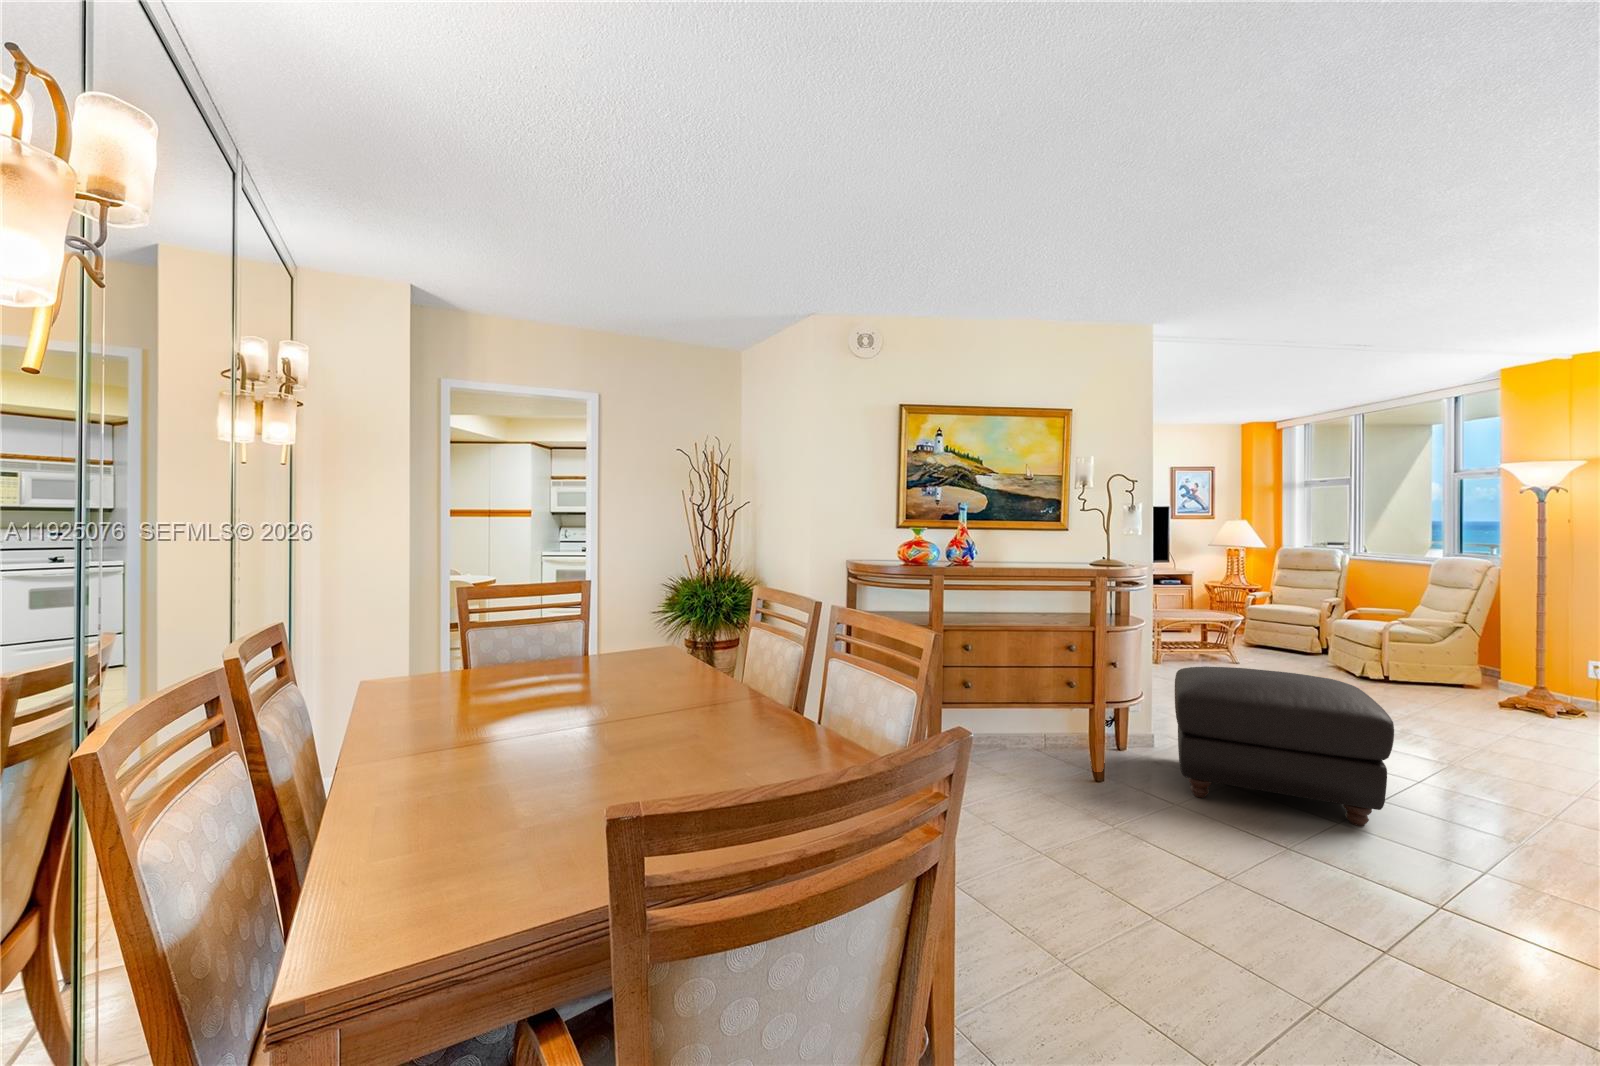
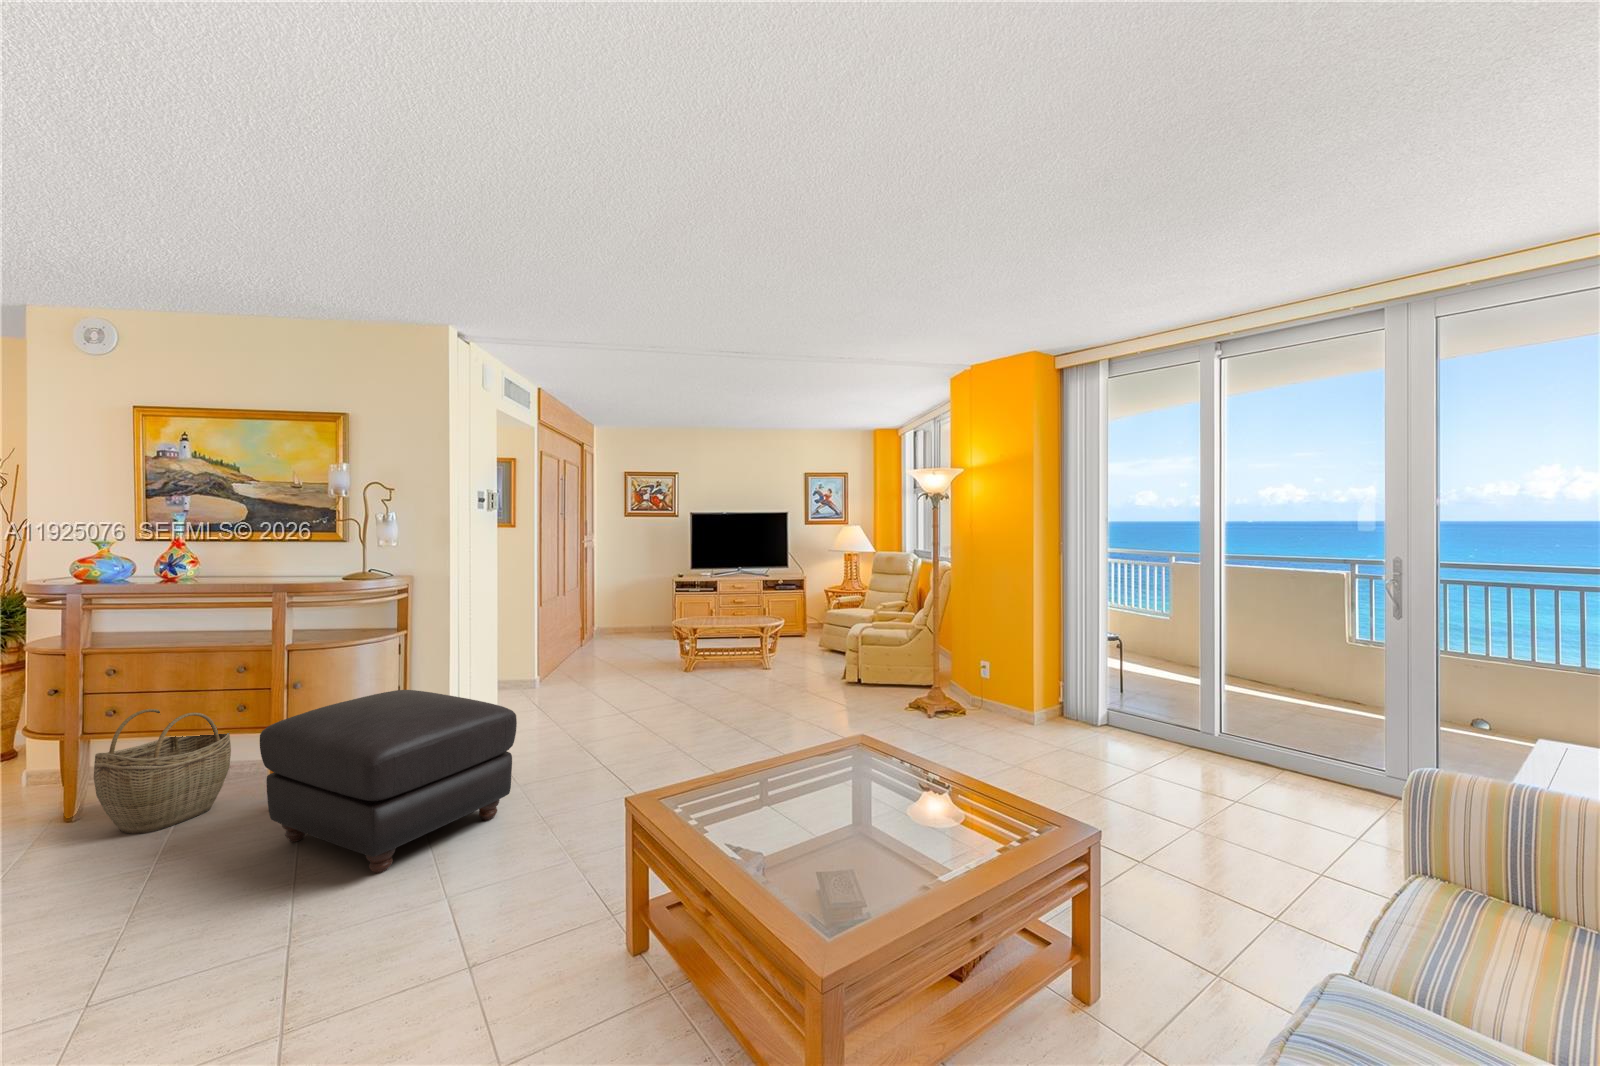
woven basket: none [985,677,1056,787] -> present [94,709,231,834]

